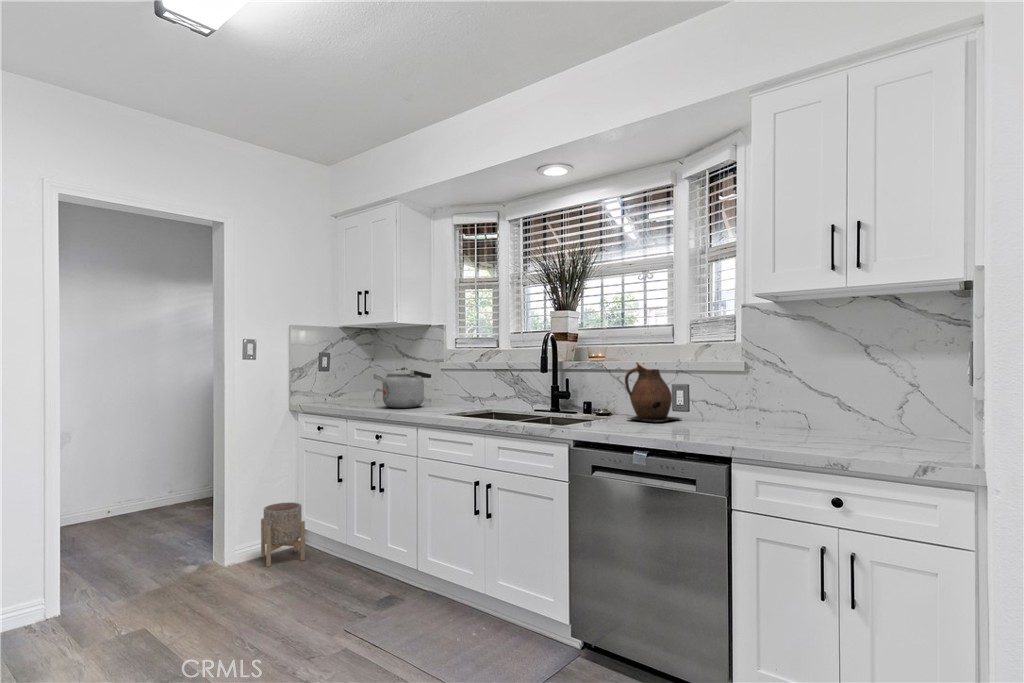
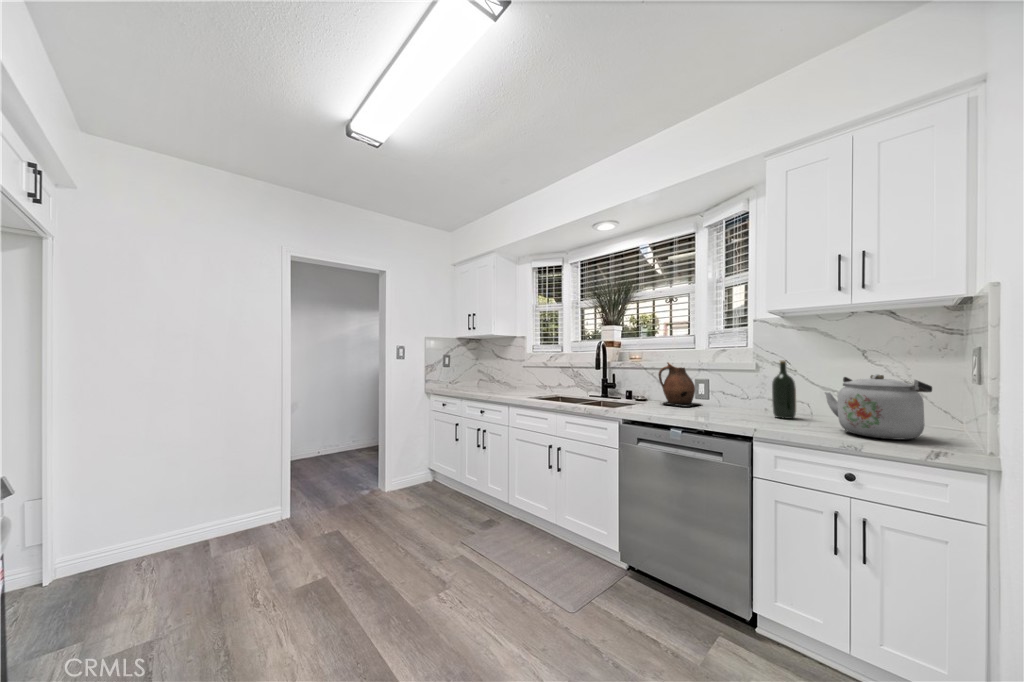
wine bottle: none [761,359,788,434] -> present [772,361,796,419]
kettle: present [383,367,431,408] -> present [825,374,932,440]
planter: present [261,502,305,567] -> none [406,453,434,495]

